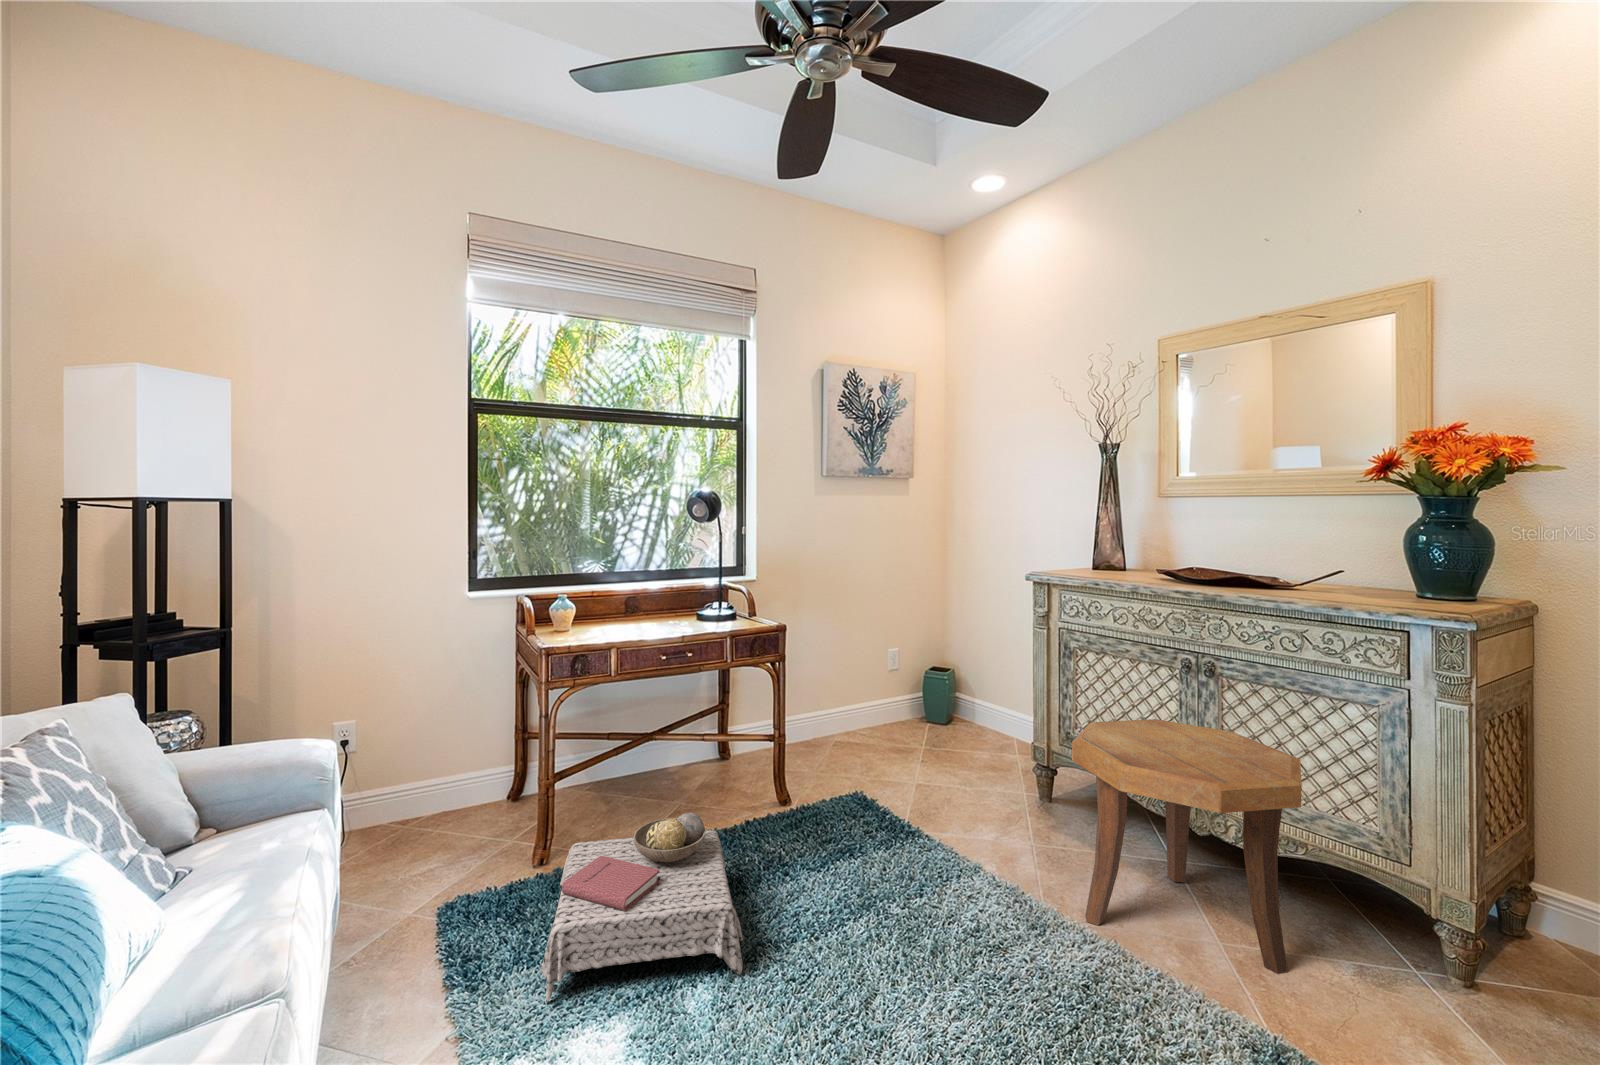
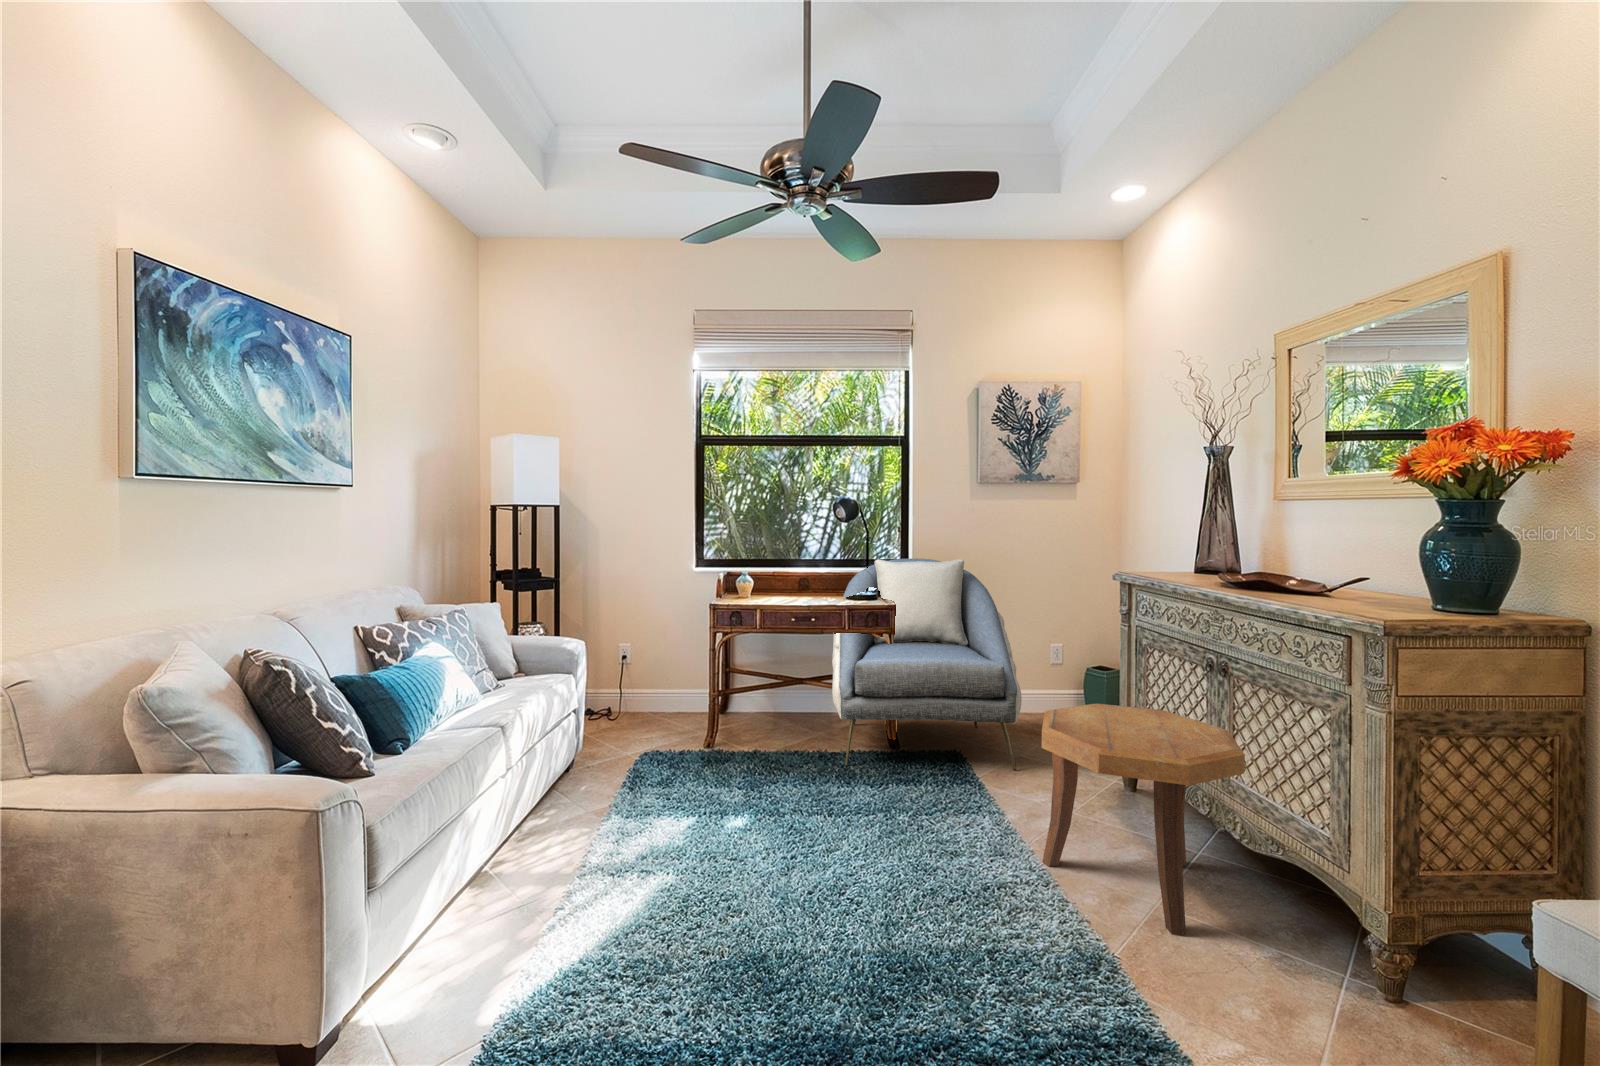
armchair: none [692,564,934,848] -> present [832,558,1022,770]
ottoman: present [541,812,743,1003] -> none [659,719,805,820]

